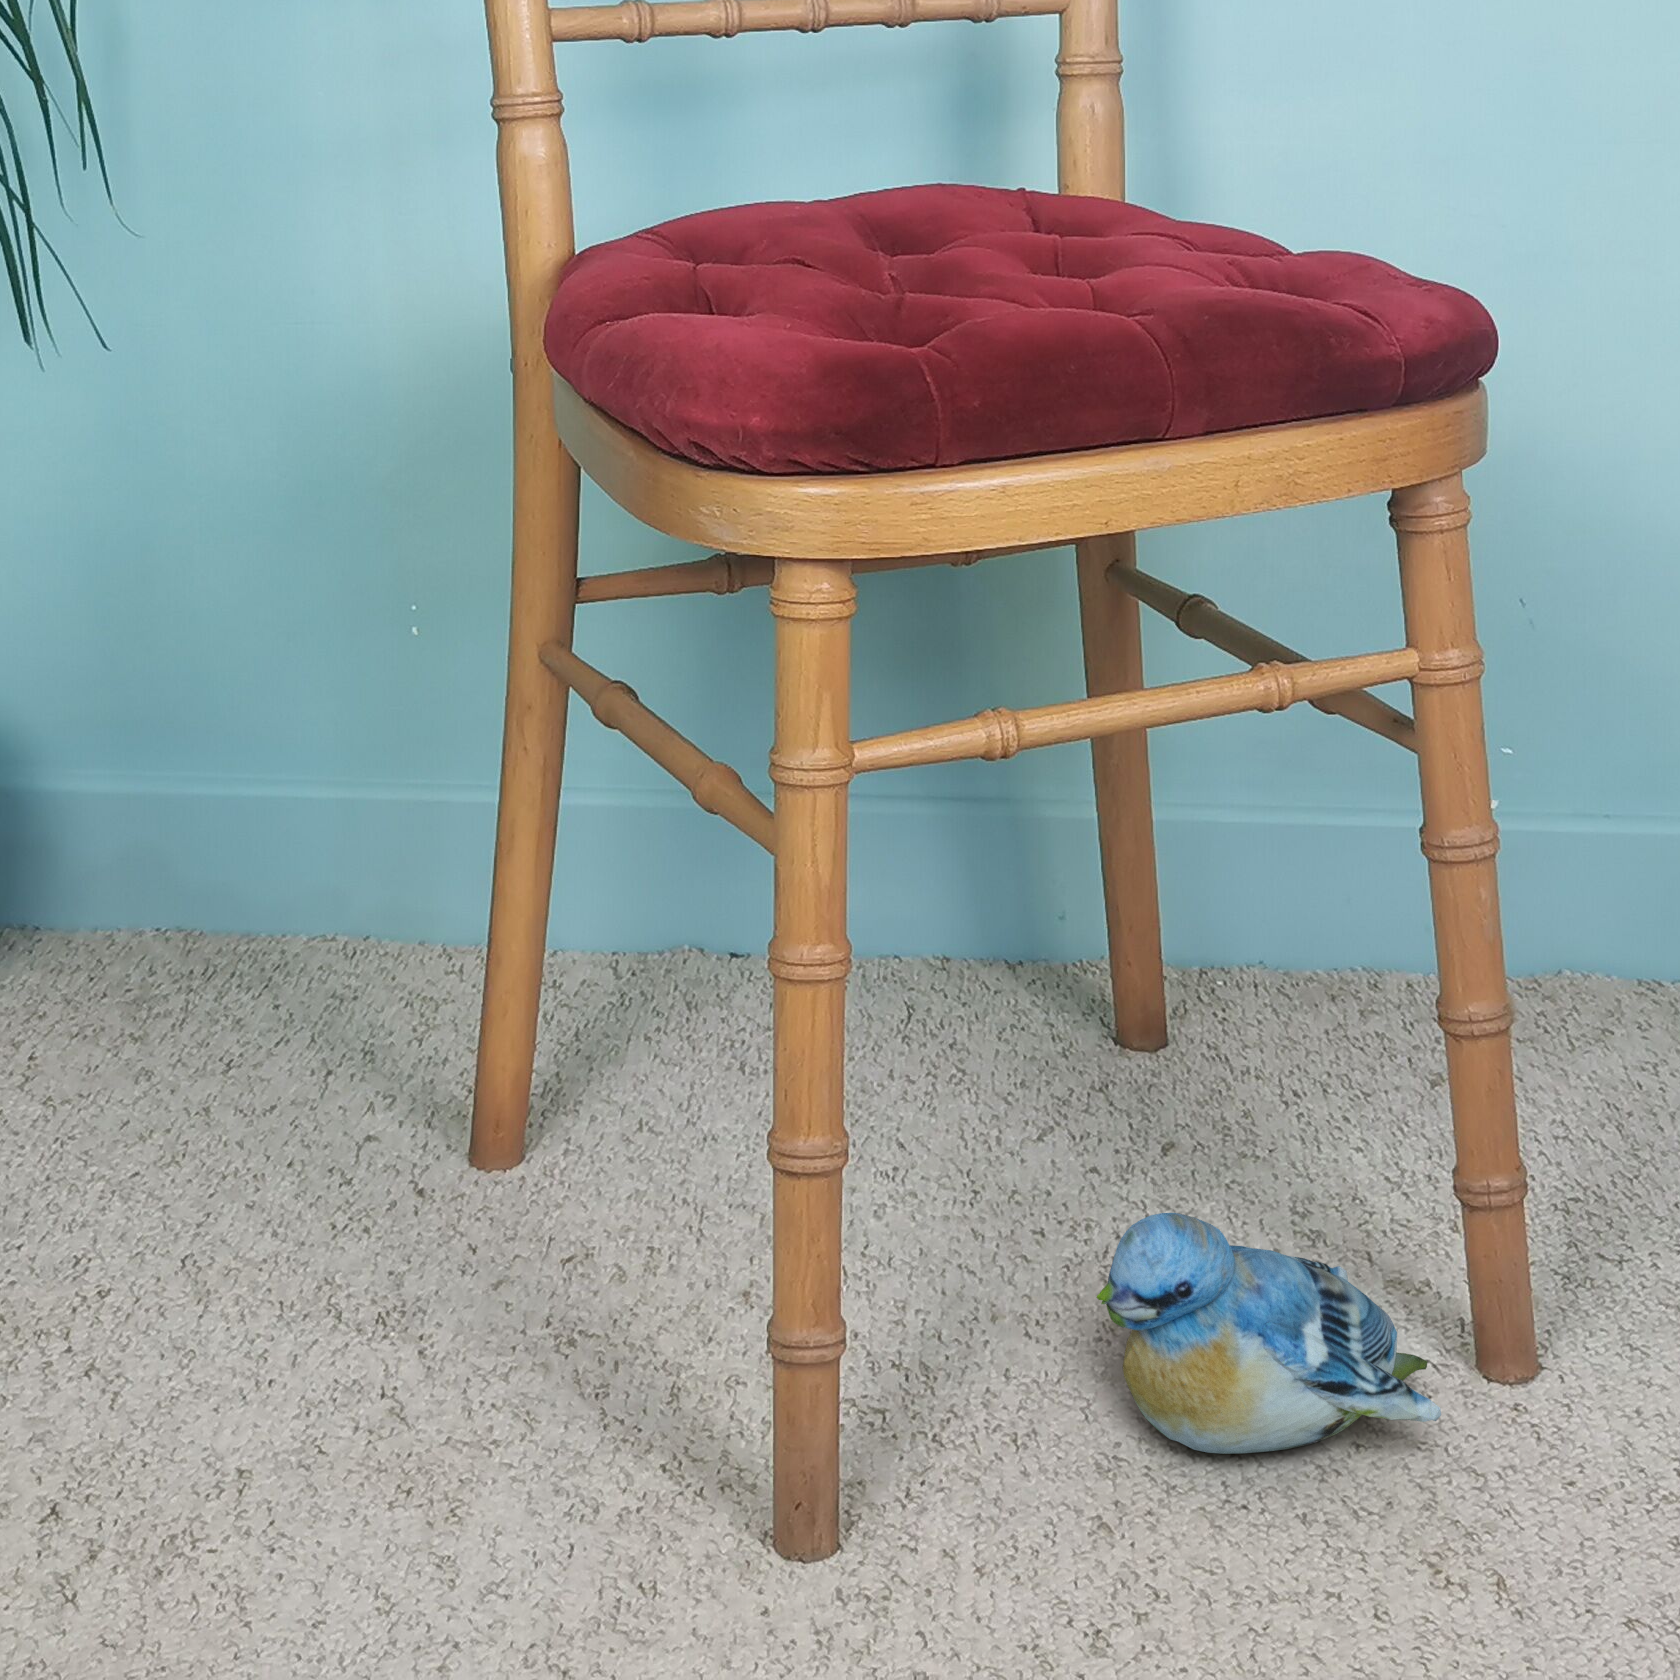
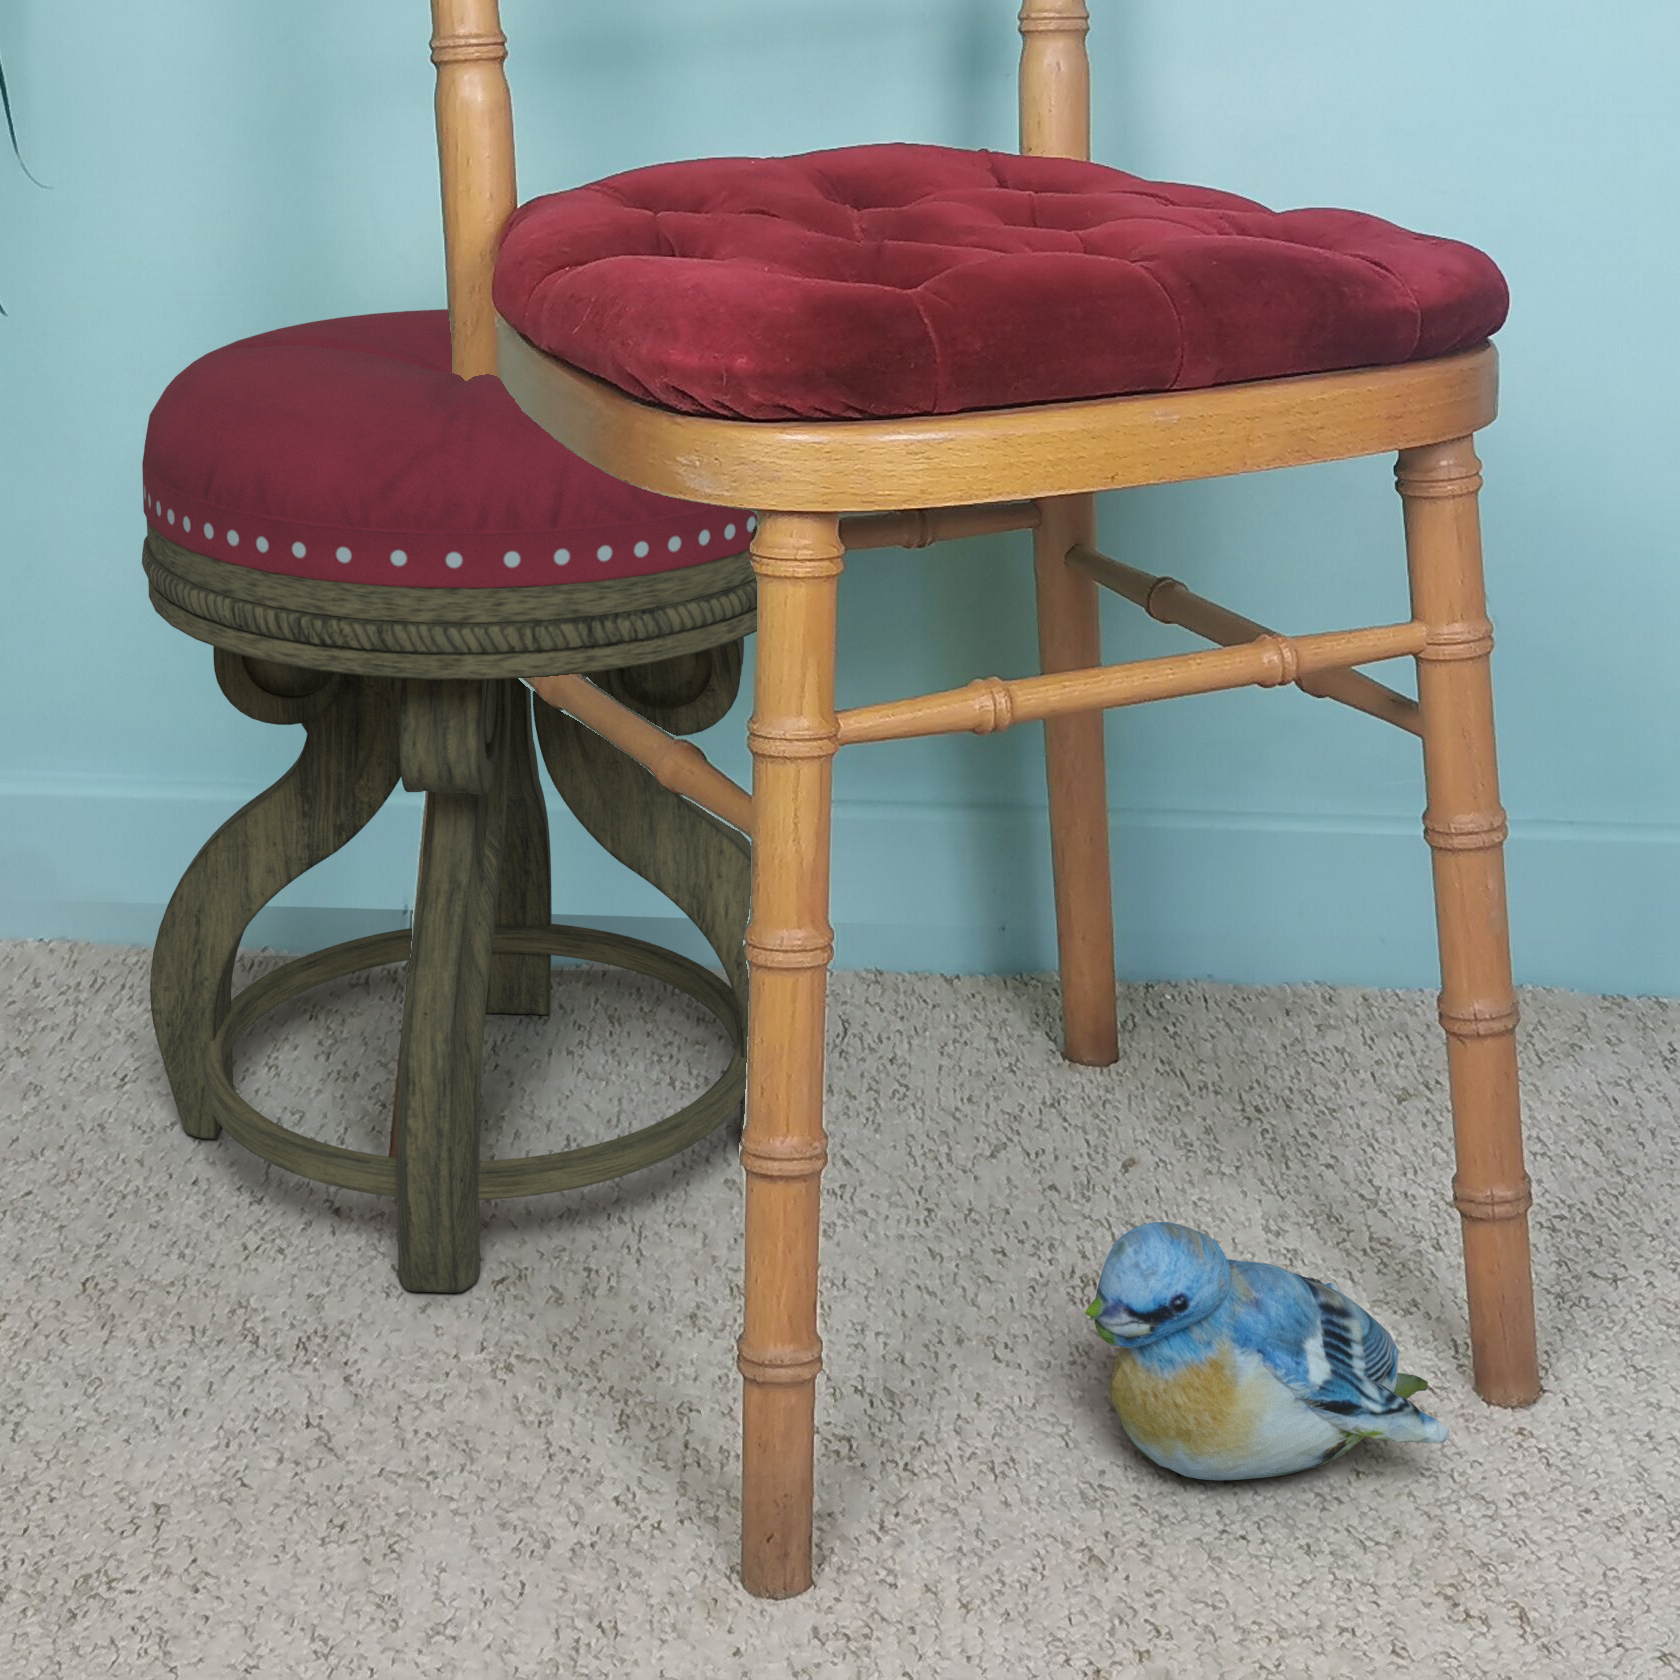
stool: none [226,344,861,1269] -> present [142,309,757,1293]

